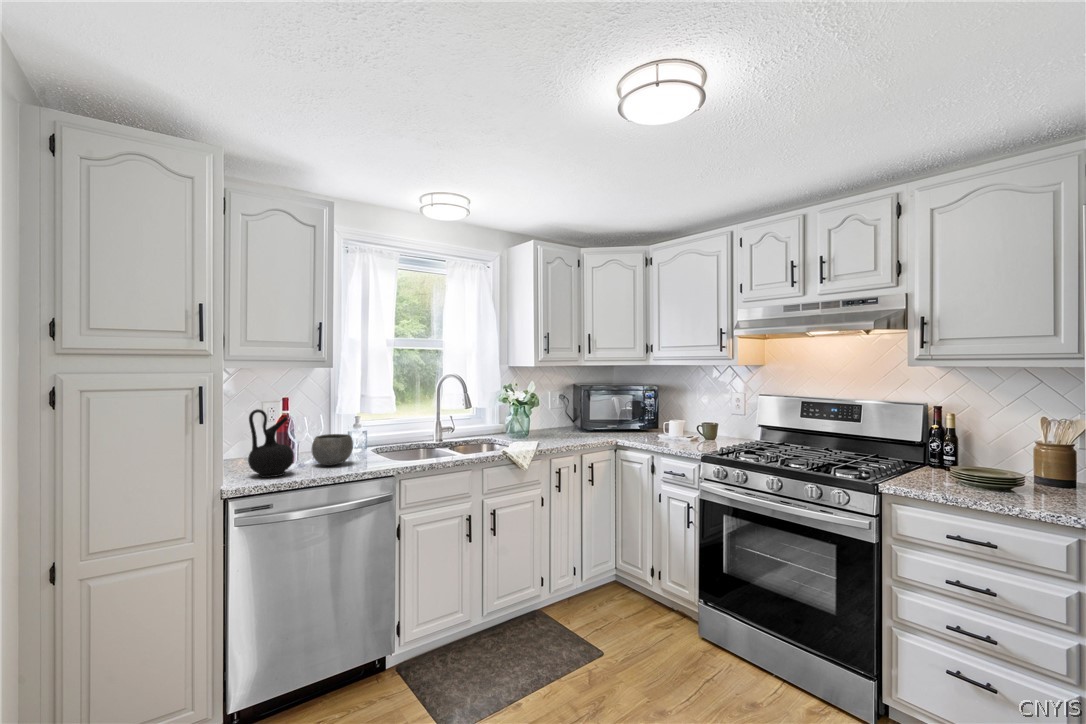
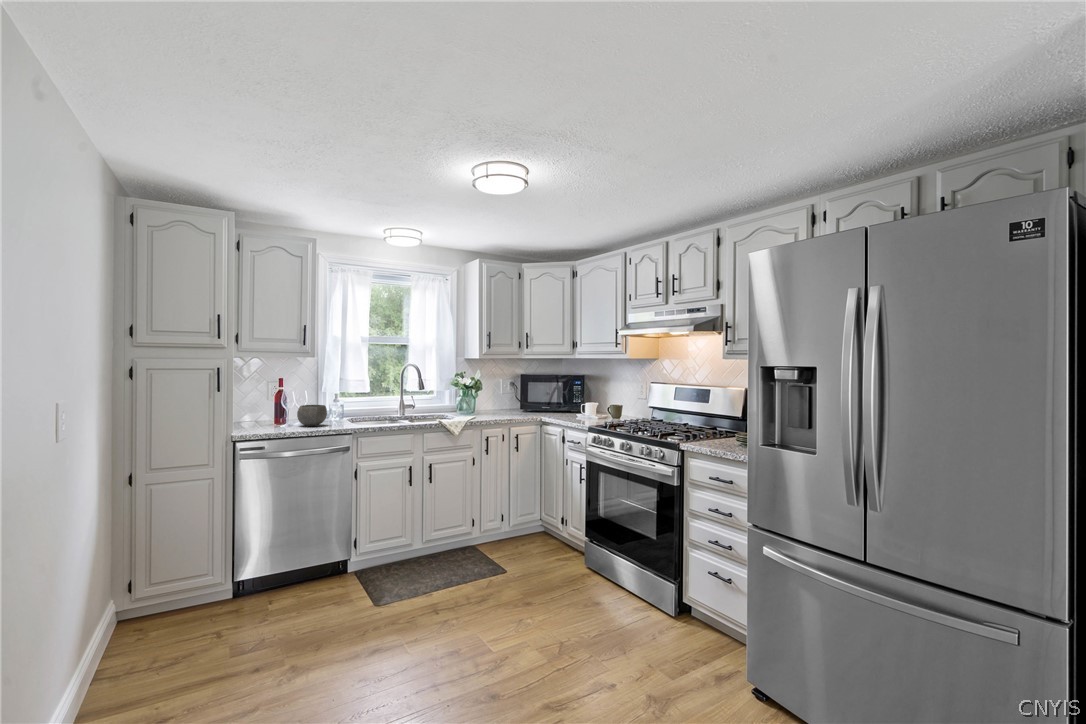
ceramic jug: present [248,409,294,477] -> none [251,385,282,430]

